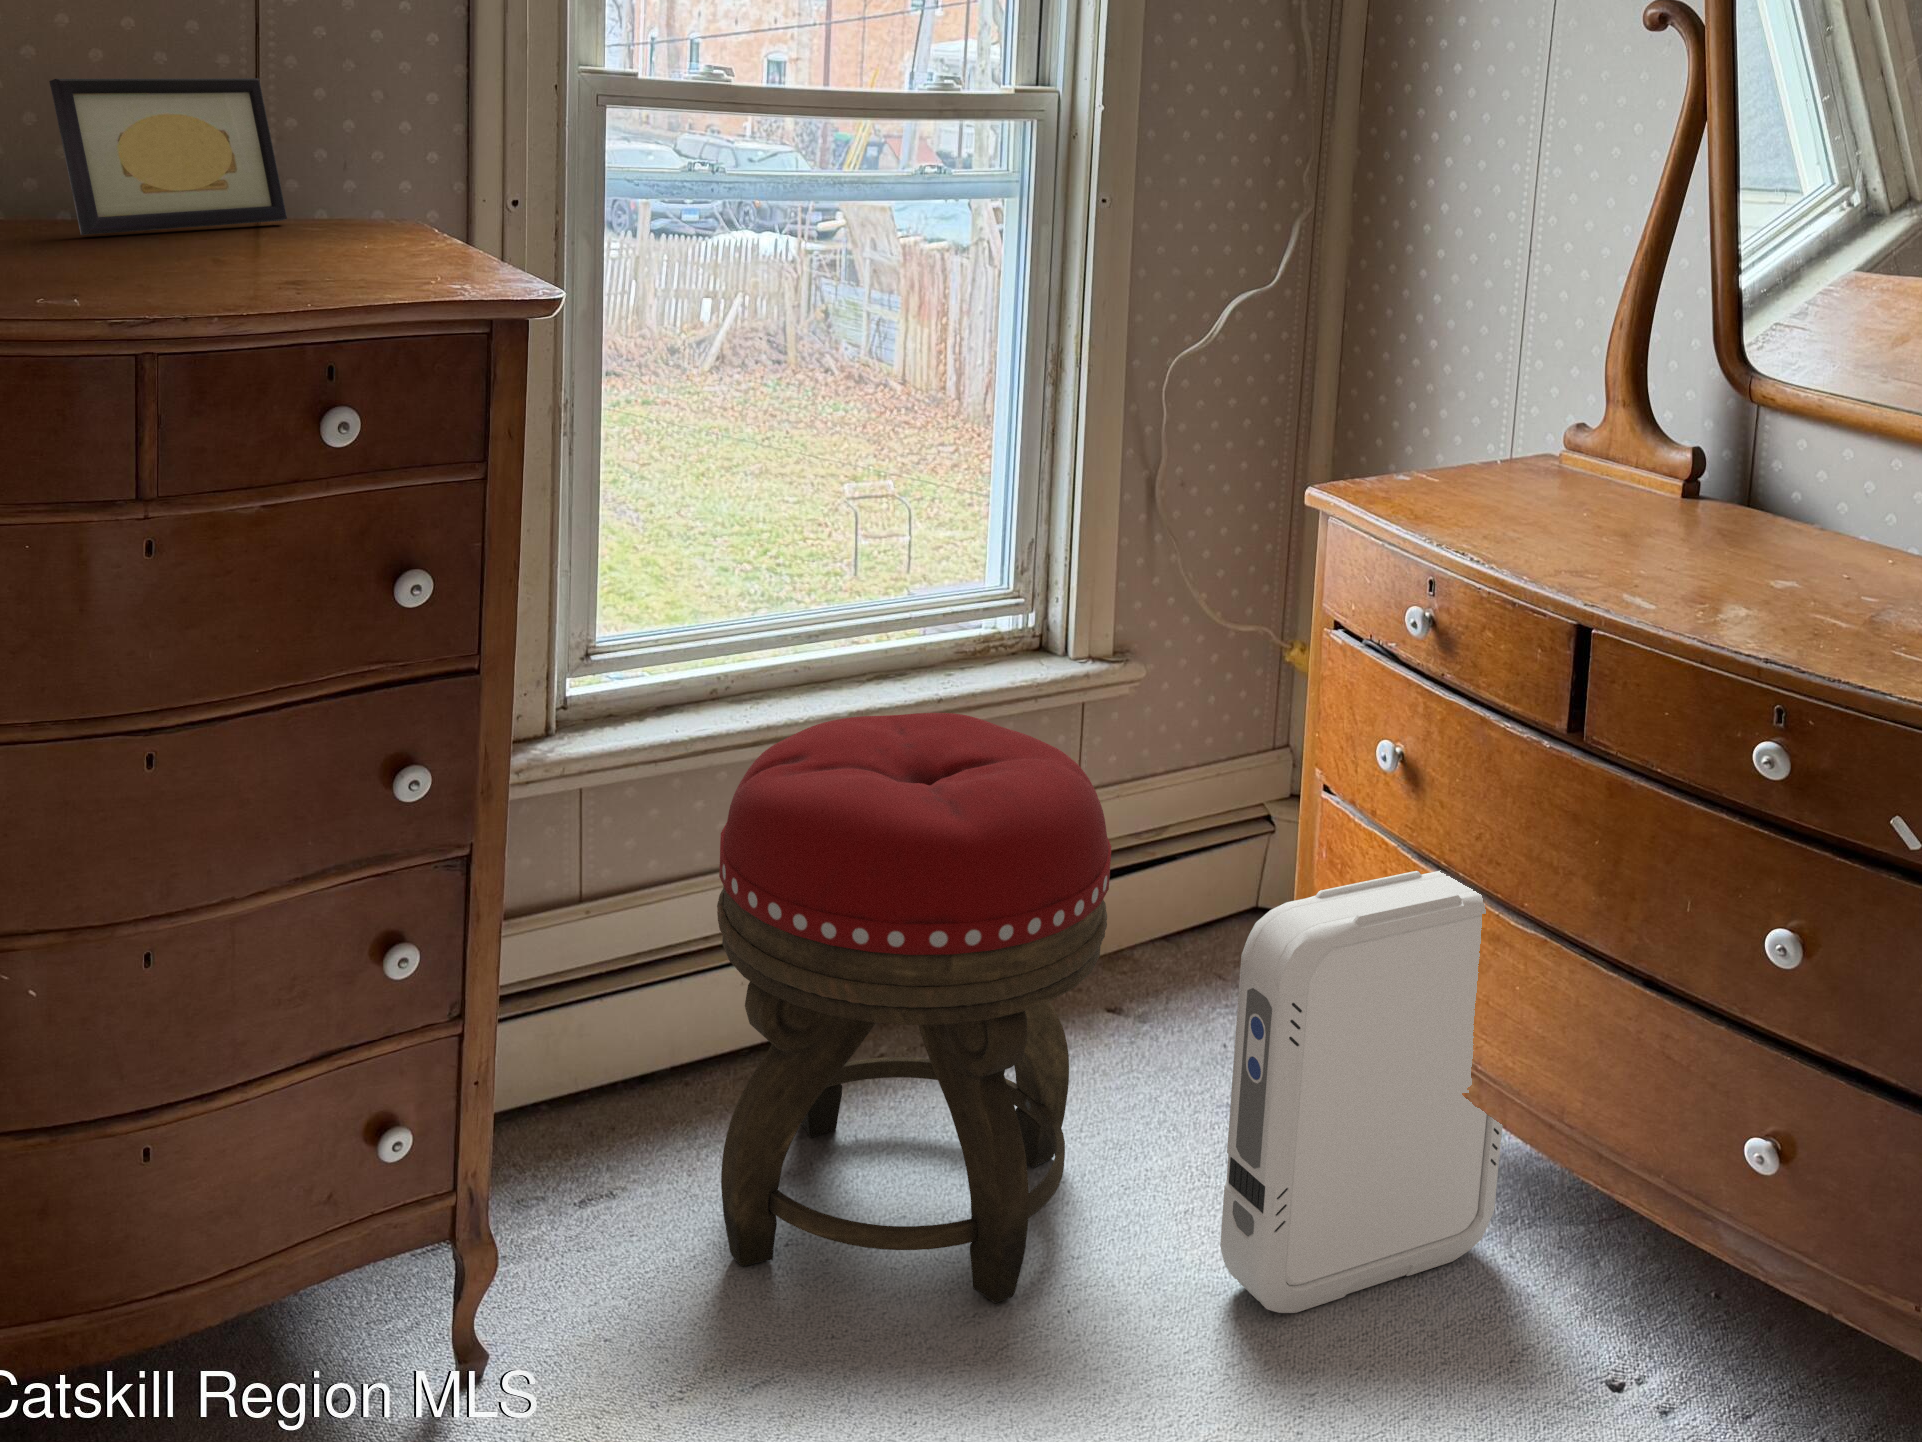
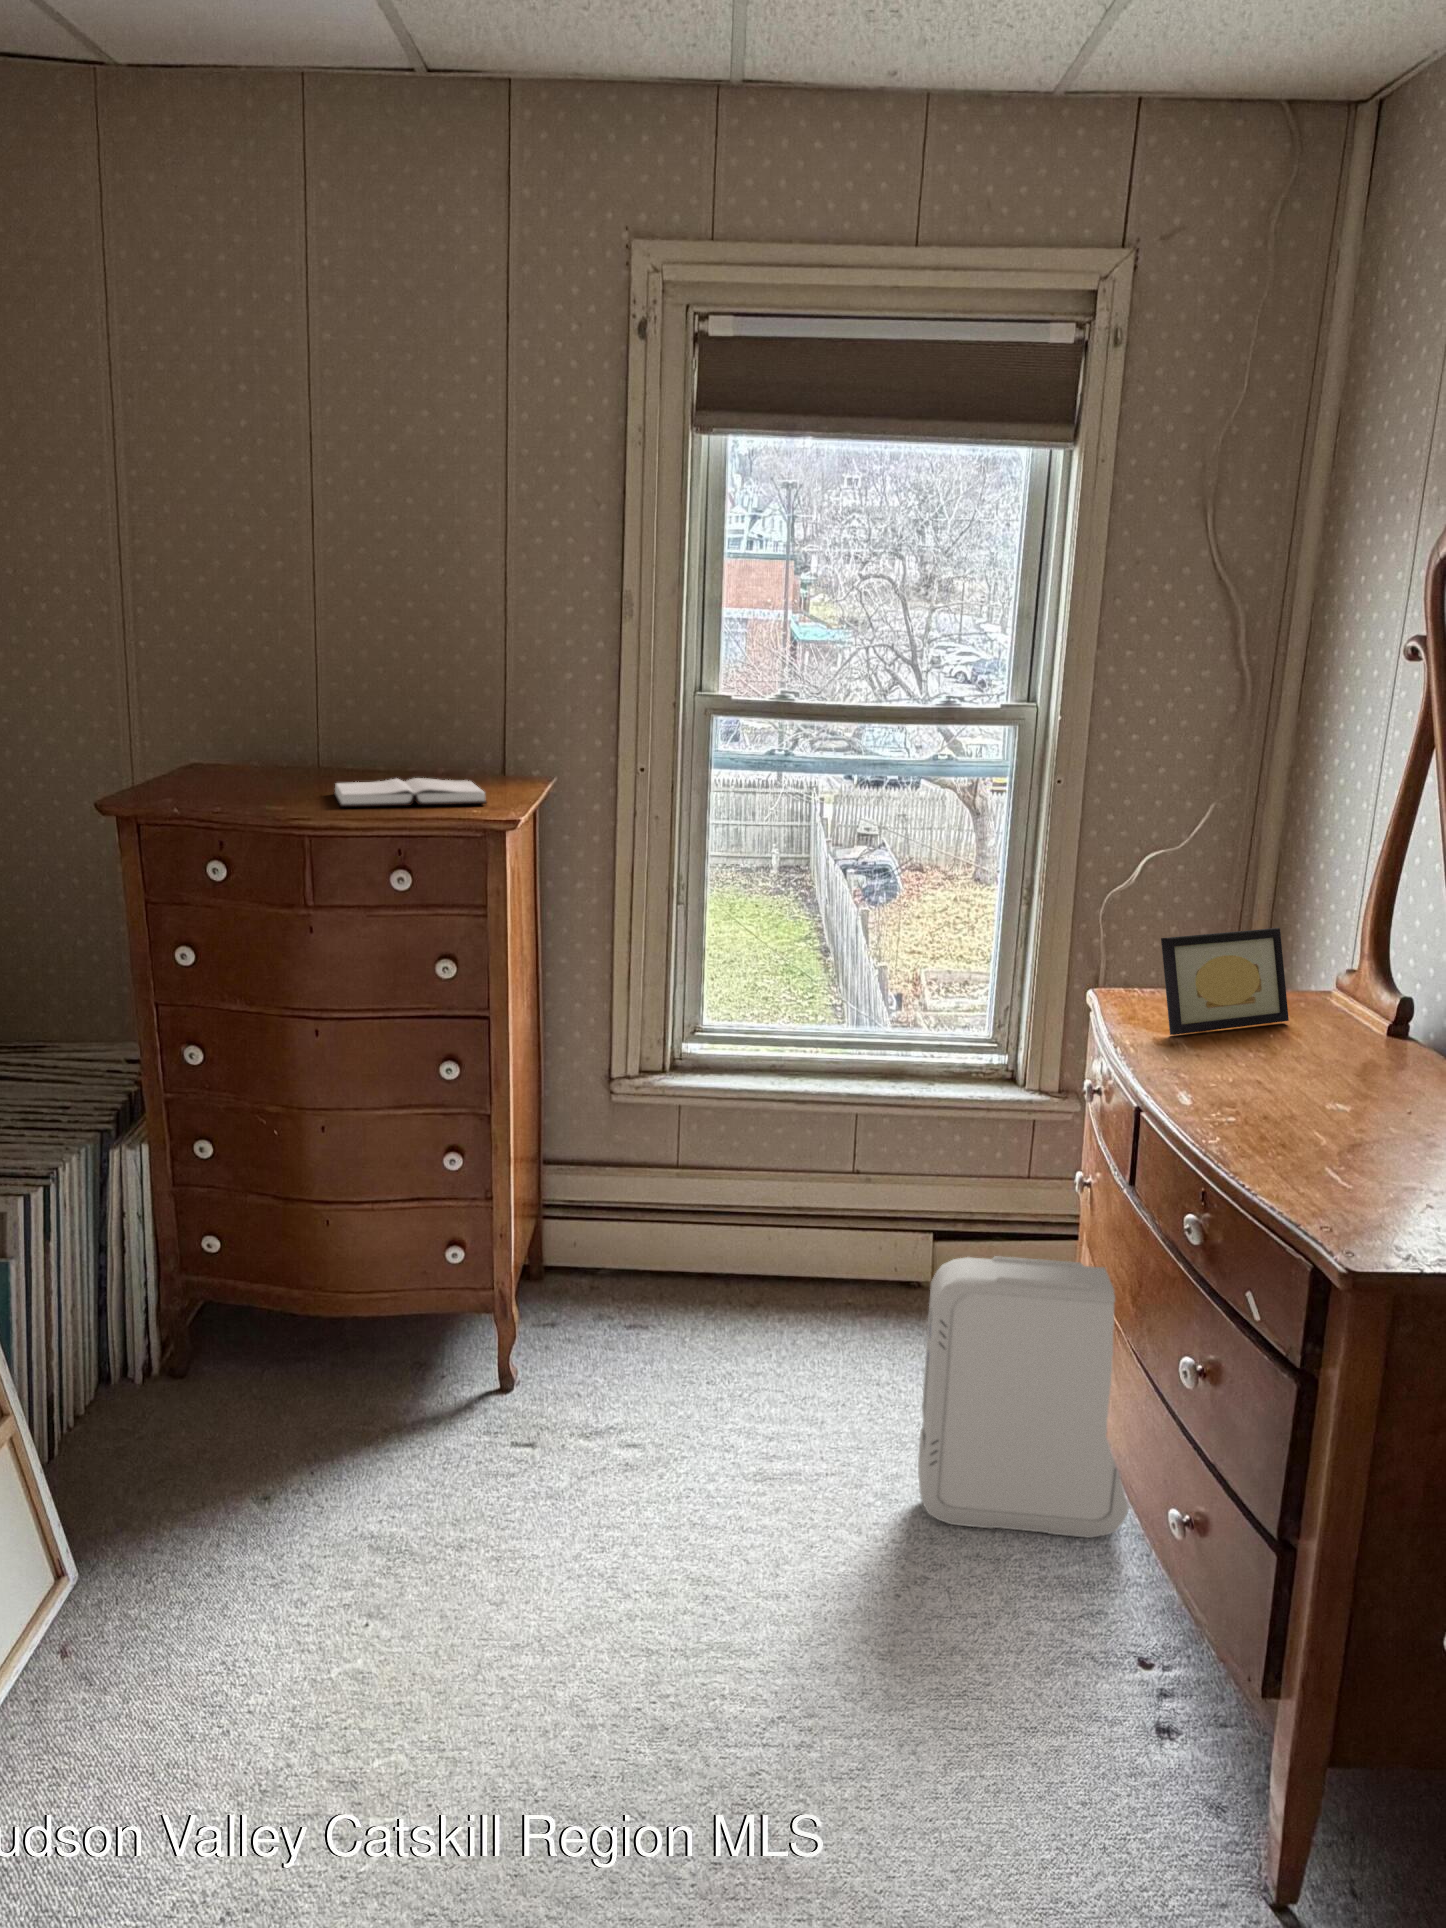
picture frame: present [49,78,287,235] -> present [1161,928,1289,1035]
hardback book: none [65,231,417,292] -> present [334,778,487,807]
footstool: present [717,713,1111,1303] -> none [663,1090,909,1452]

